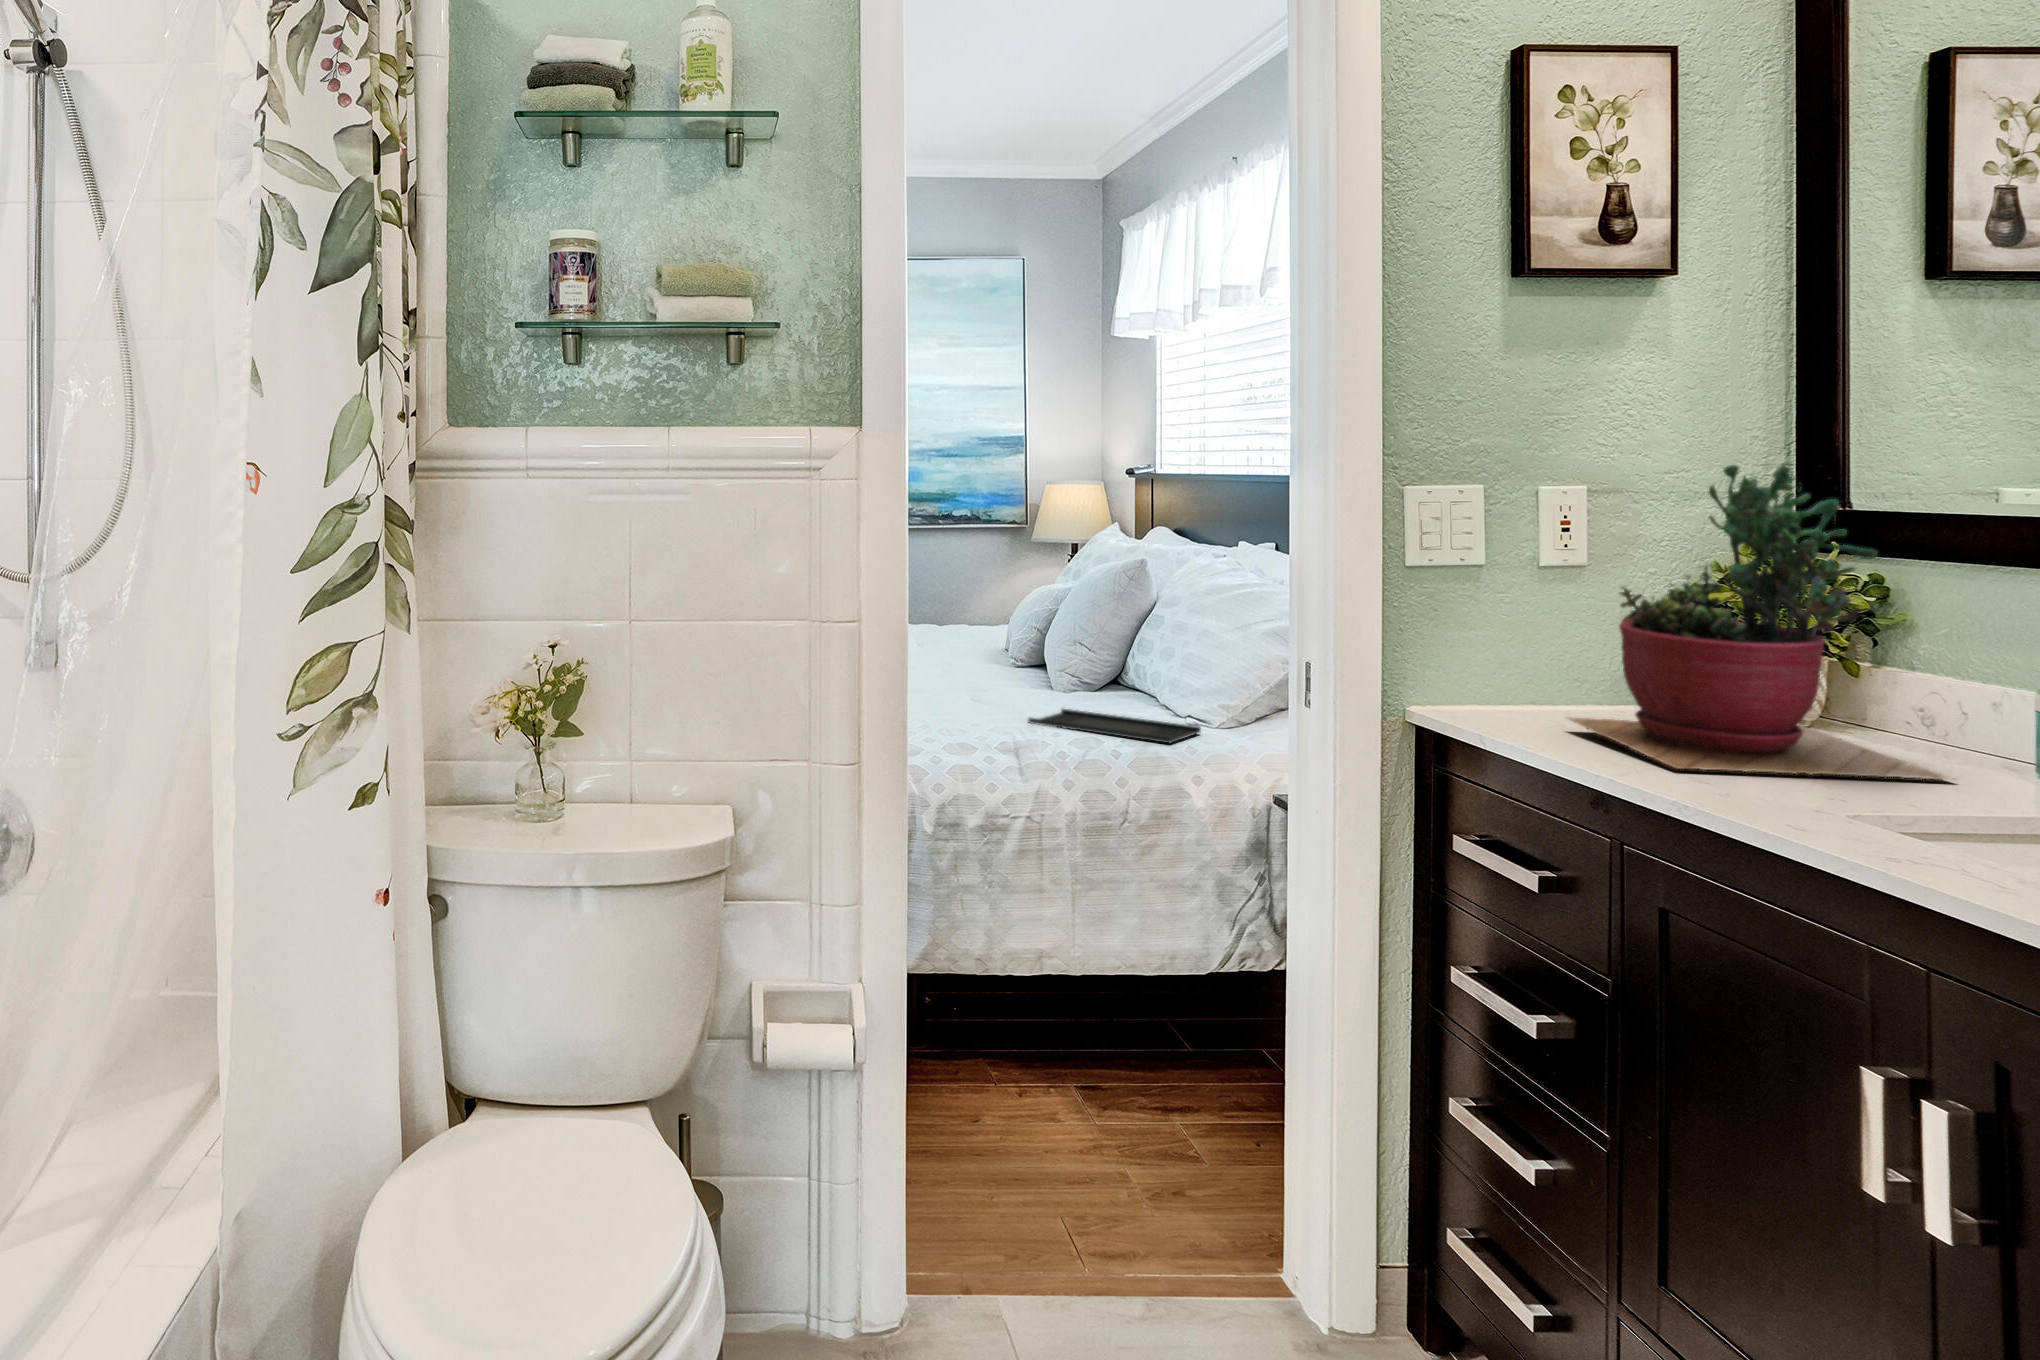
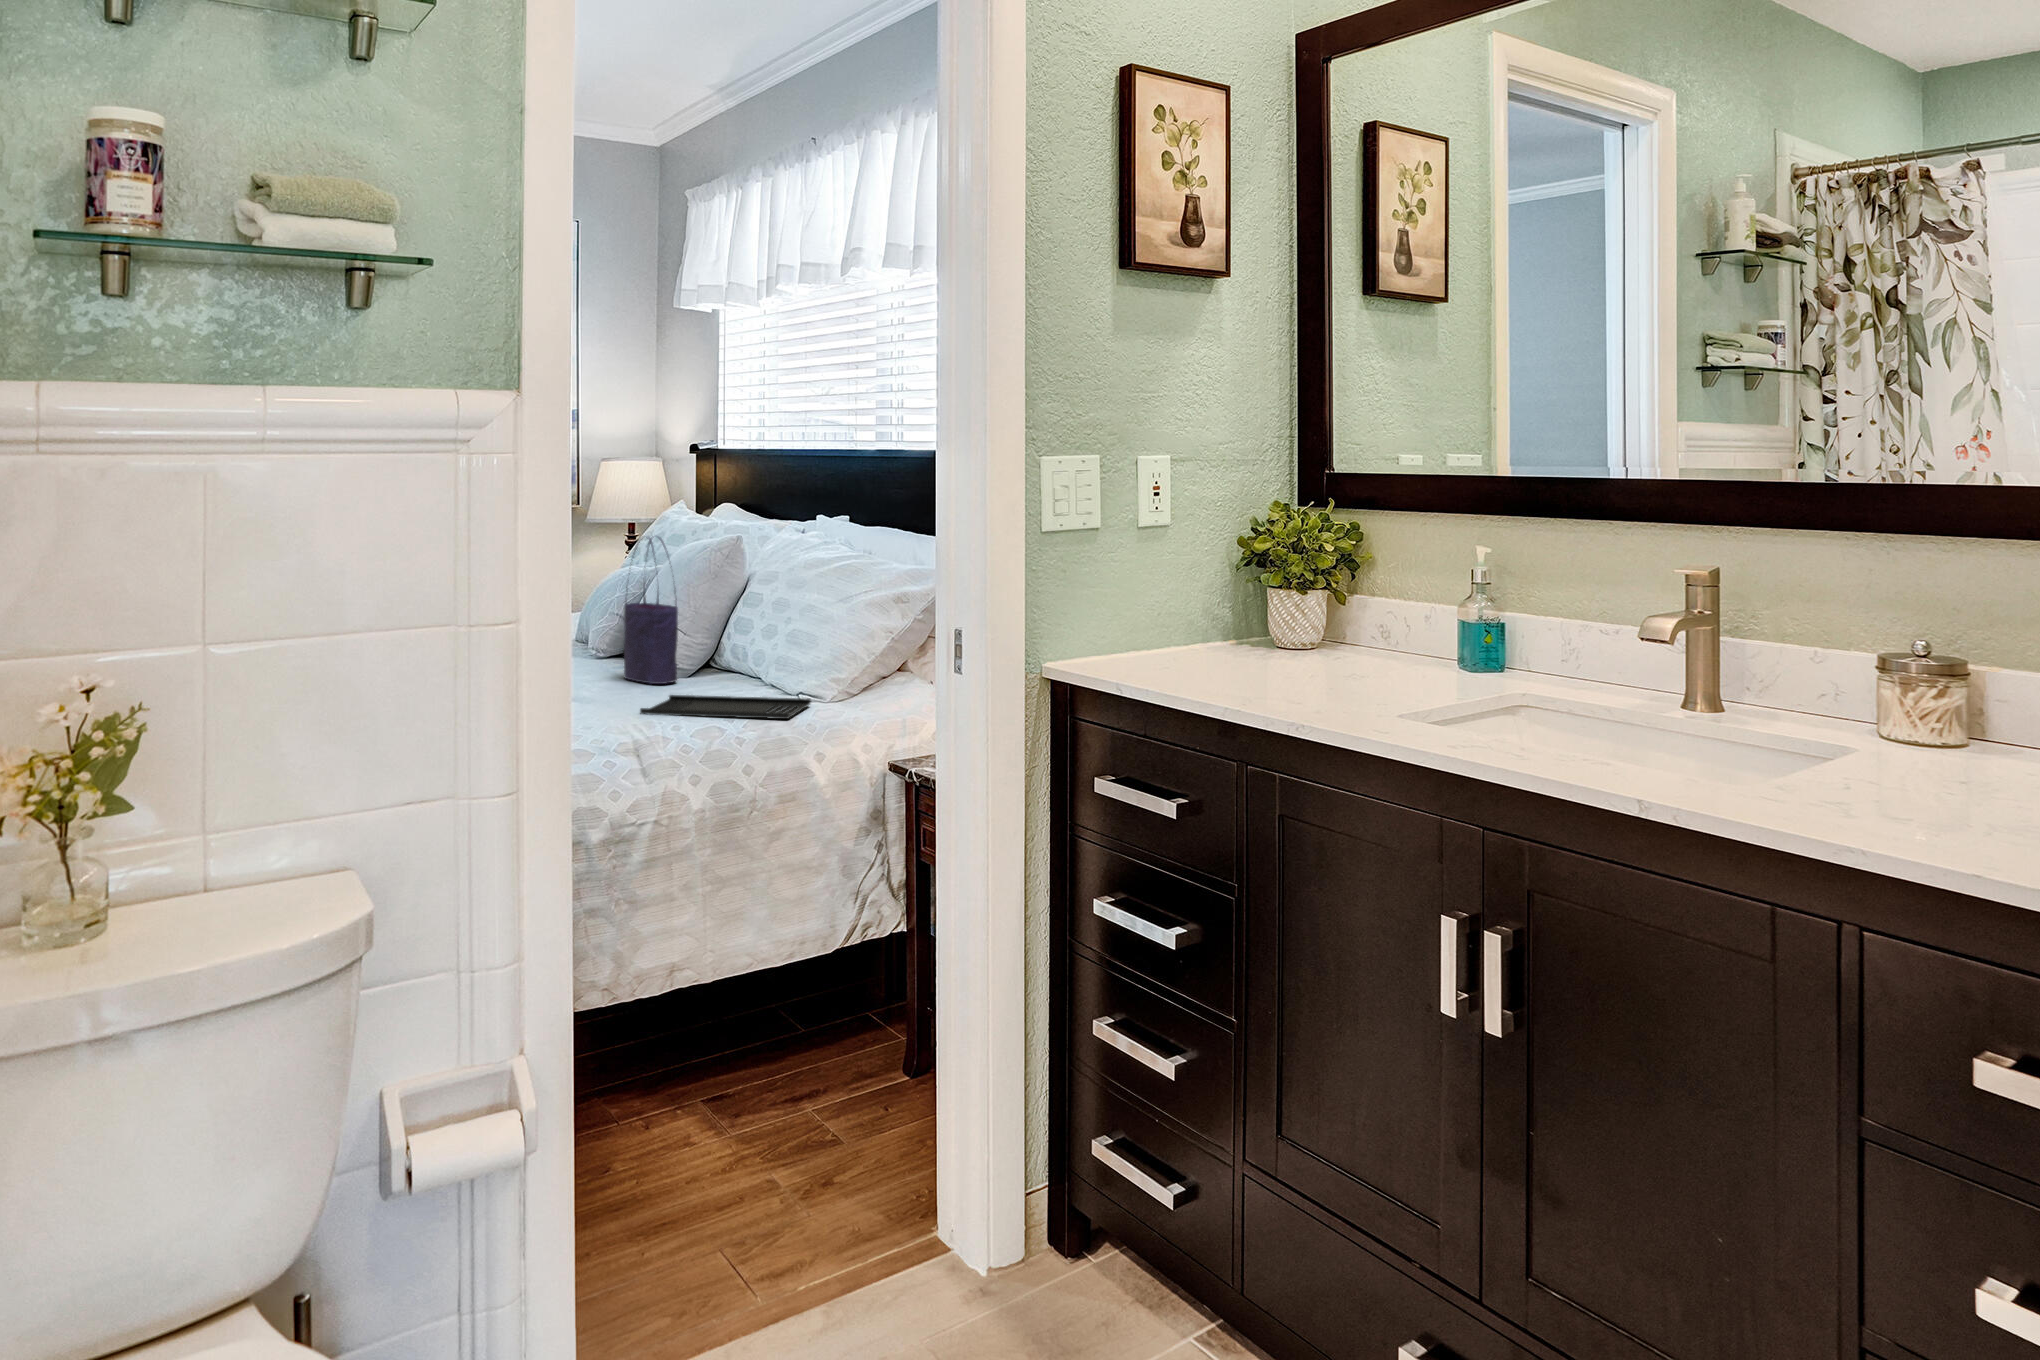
succulent plant: present [1569,464,1951,780] -> none [1172,440,1436,696]
tote bag: none [1028,555,1077,698] -> present [624,537,678,684]

